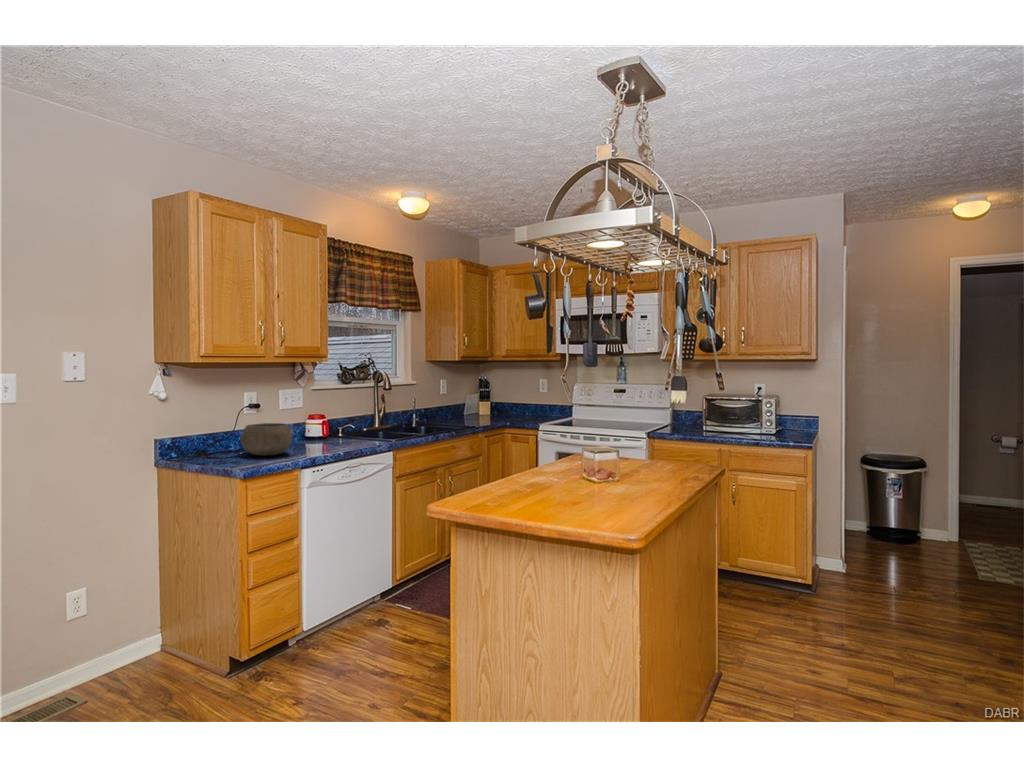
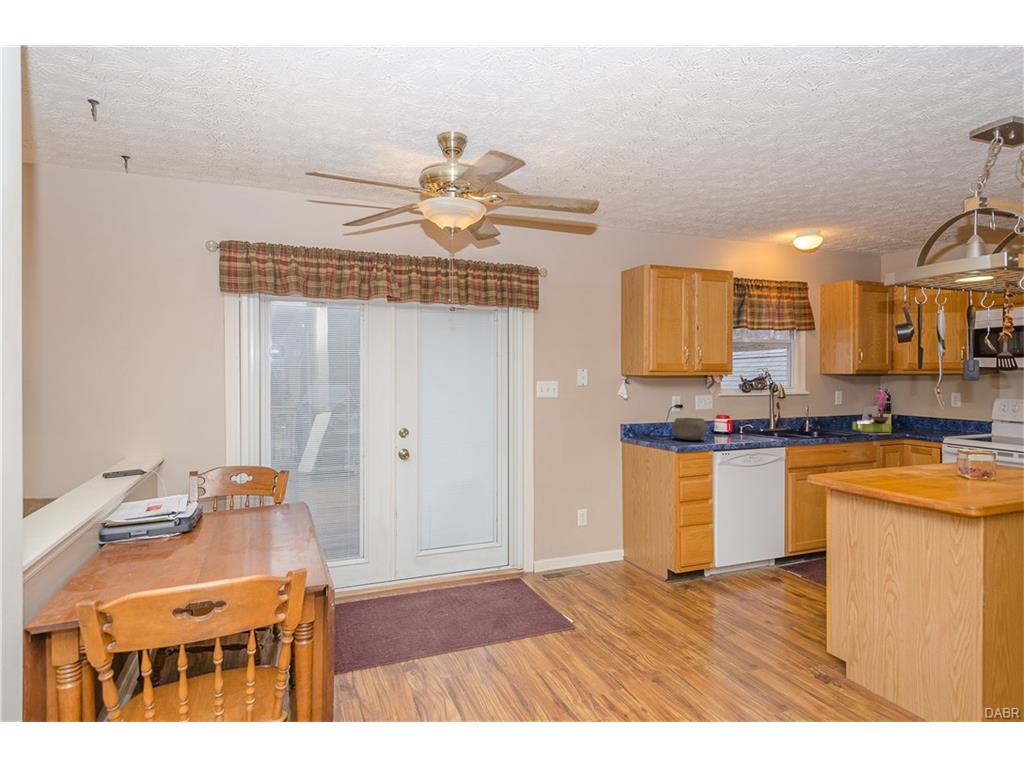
flower arrangement: none [457,377,492,424] -> present [853,390,891,432]

